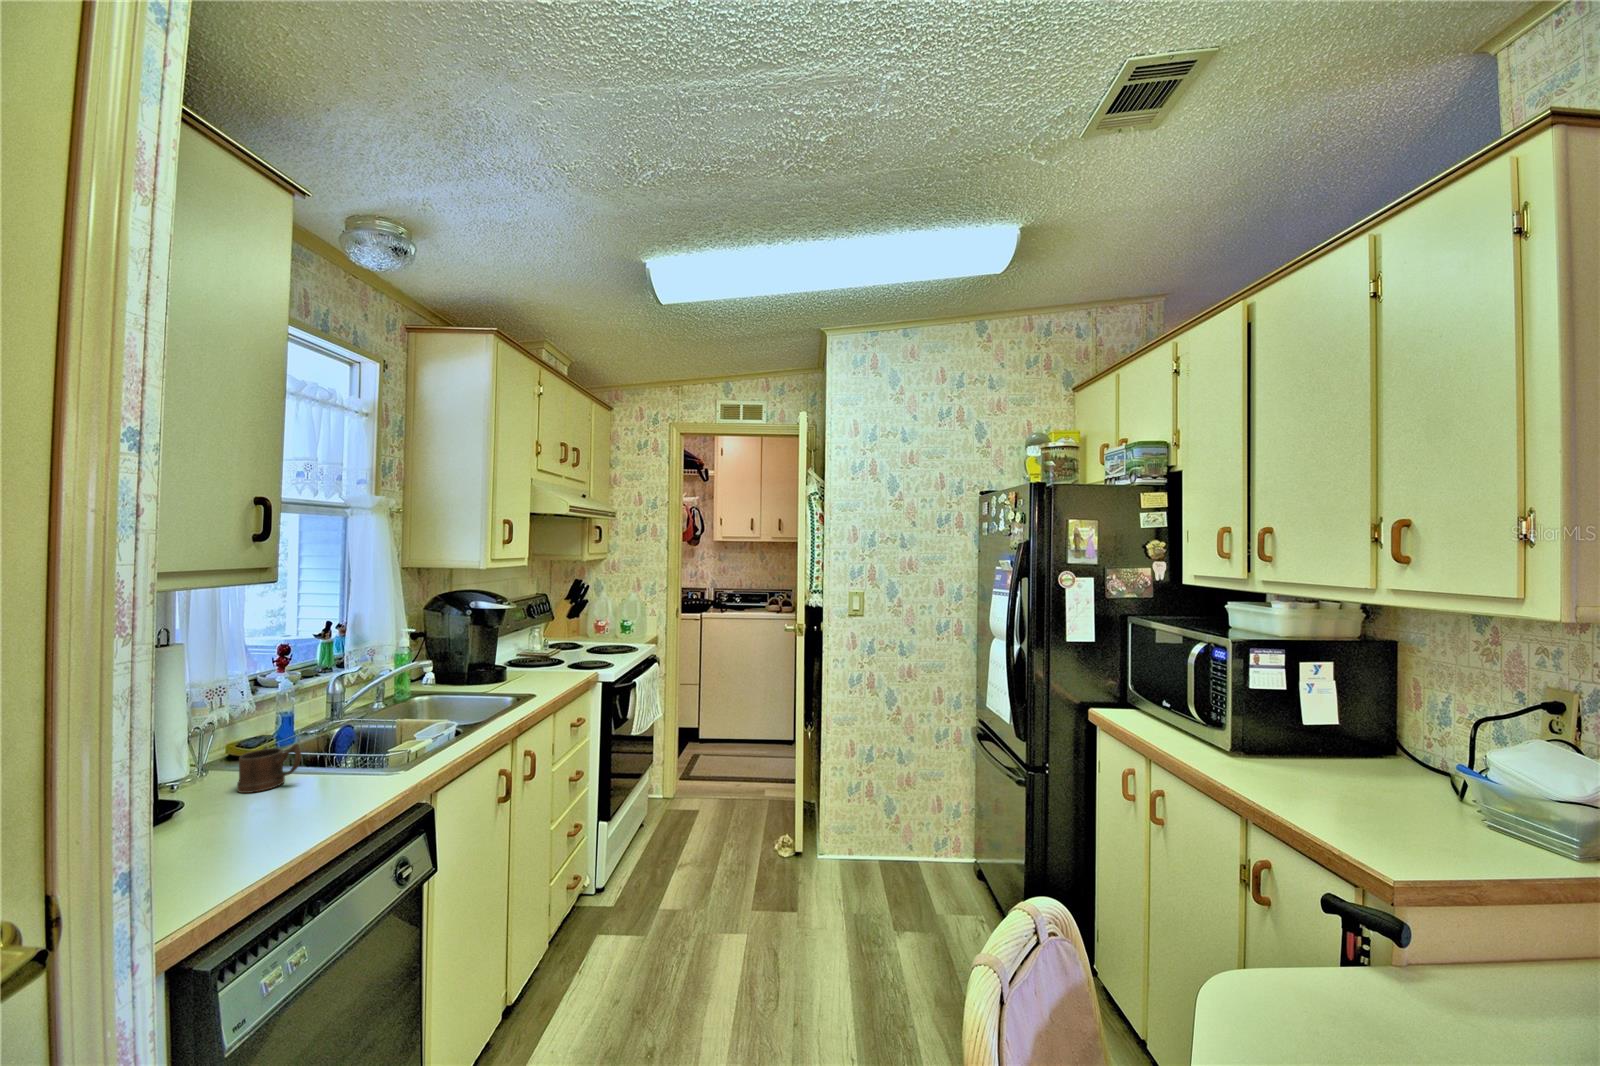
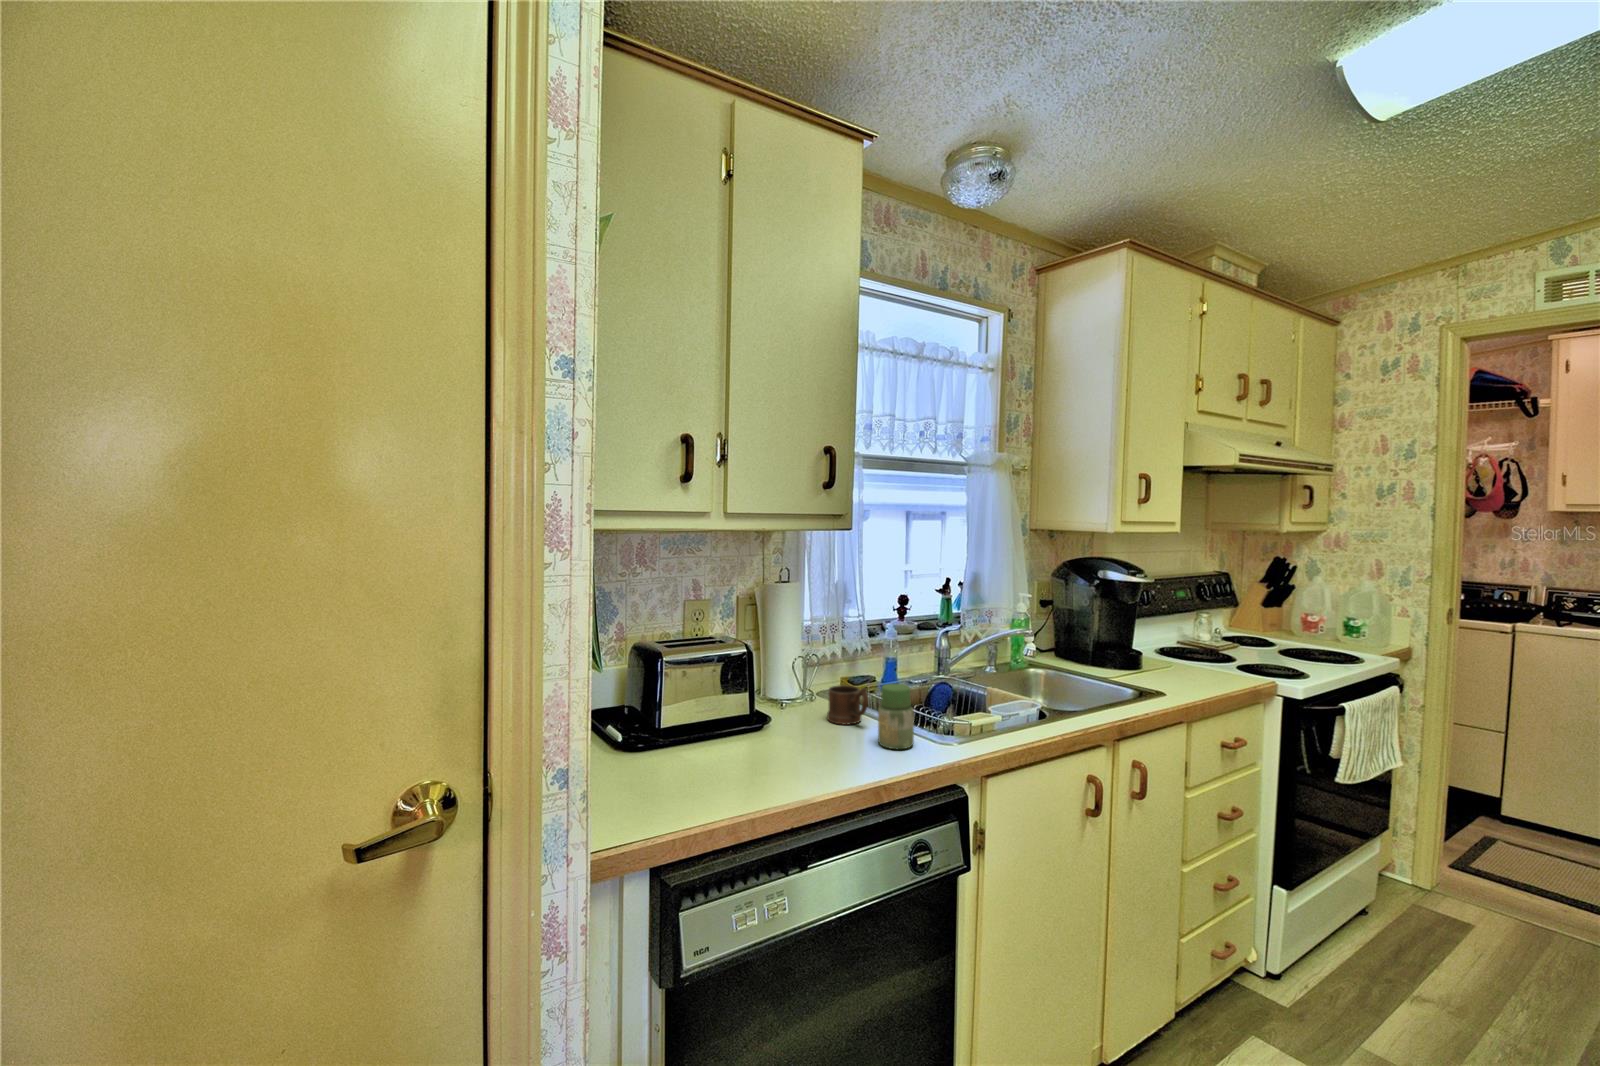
jar: none [327,727,368,791] -> present [878,683,914,749]

